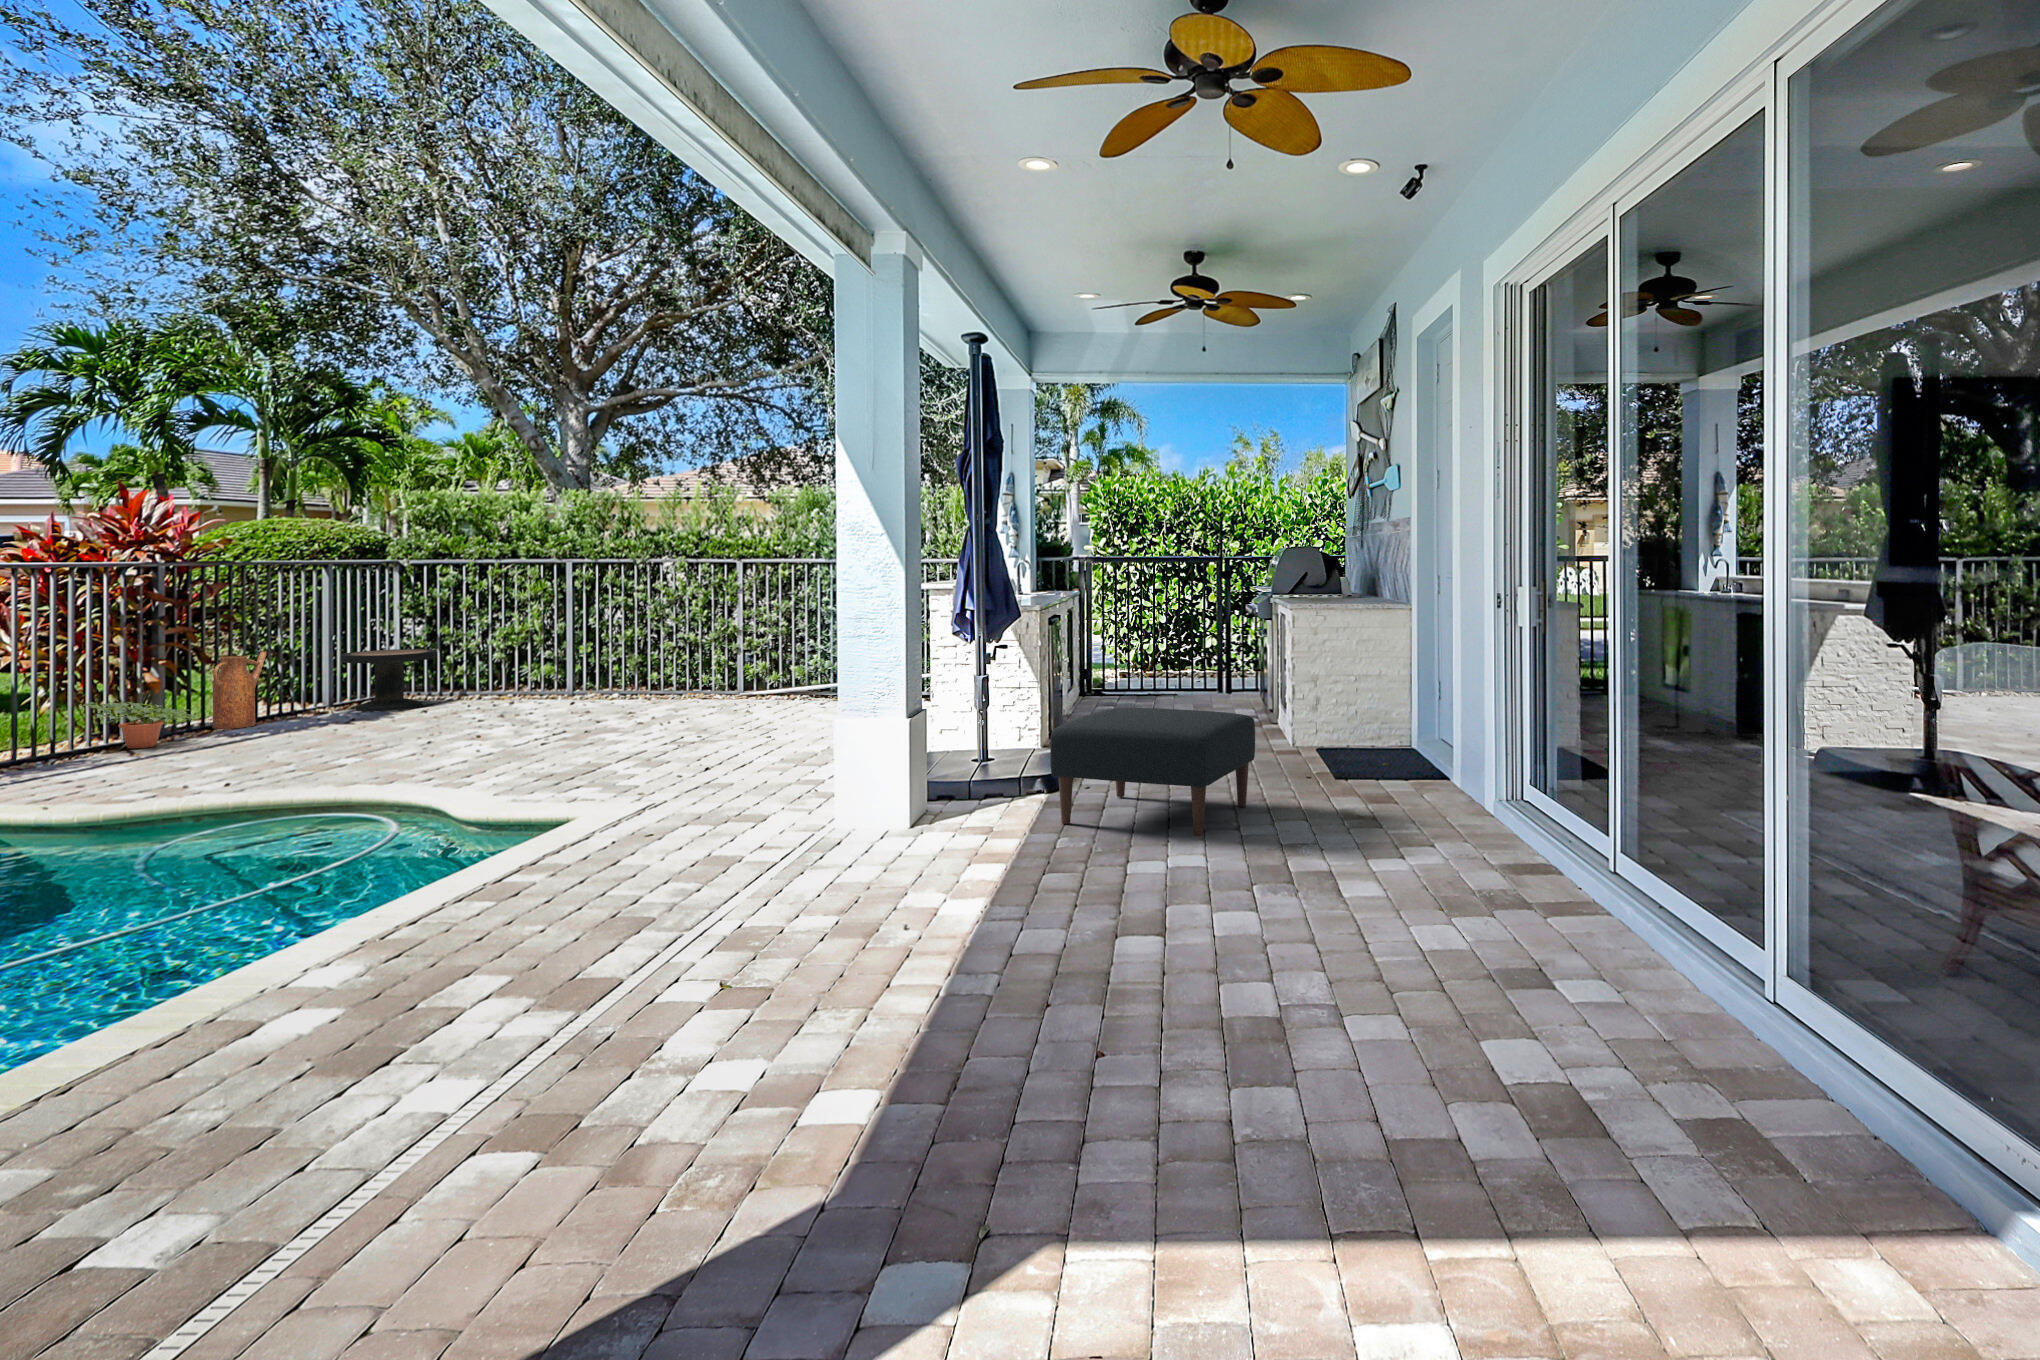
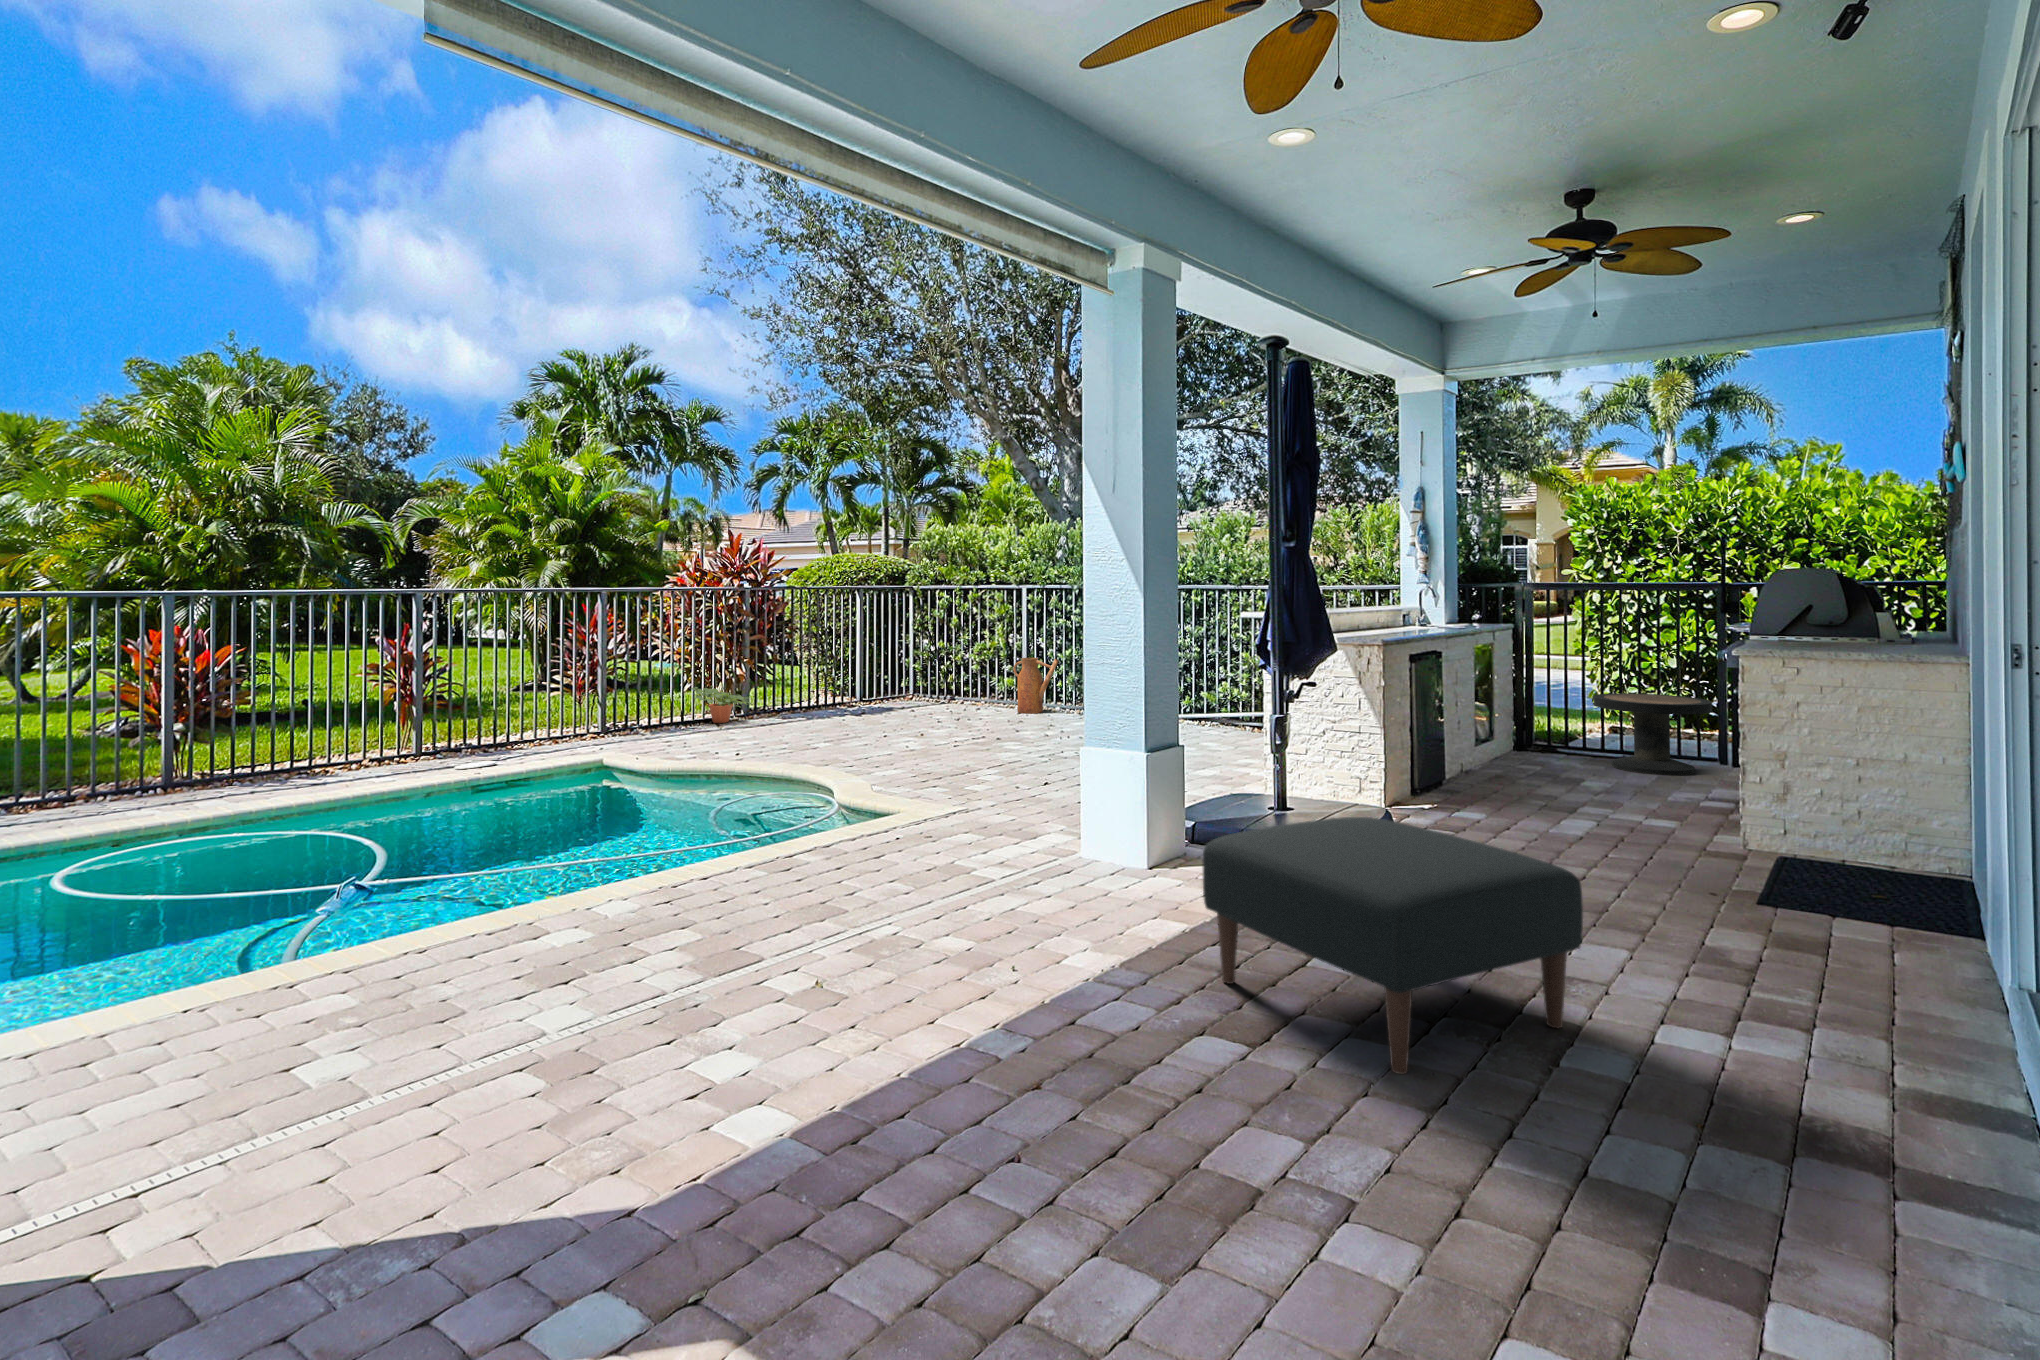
side table: present [341,649,436,711] -> present [1594,693,1712,775]
watering can: present [212,652,267,729] -> present [1013,658,1059,714]

